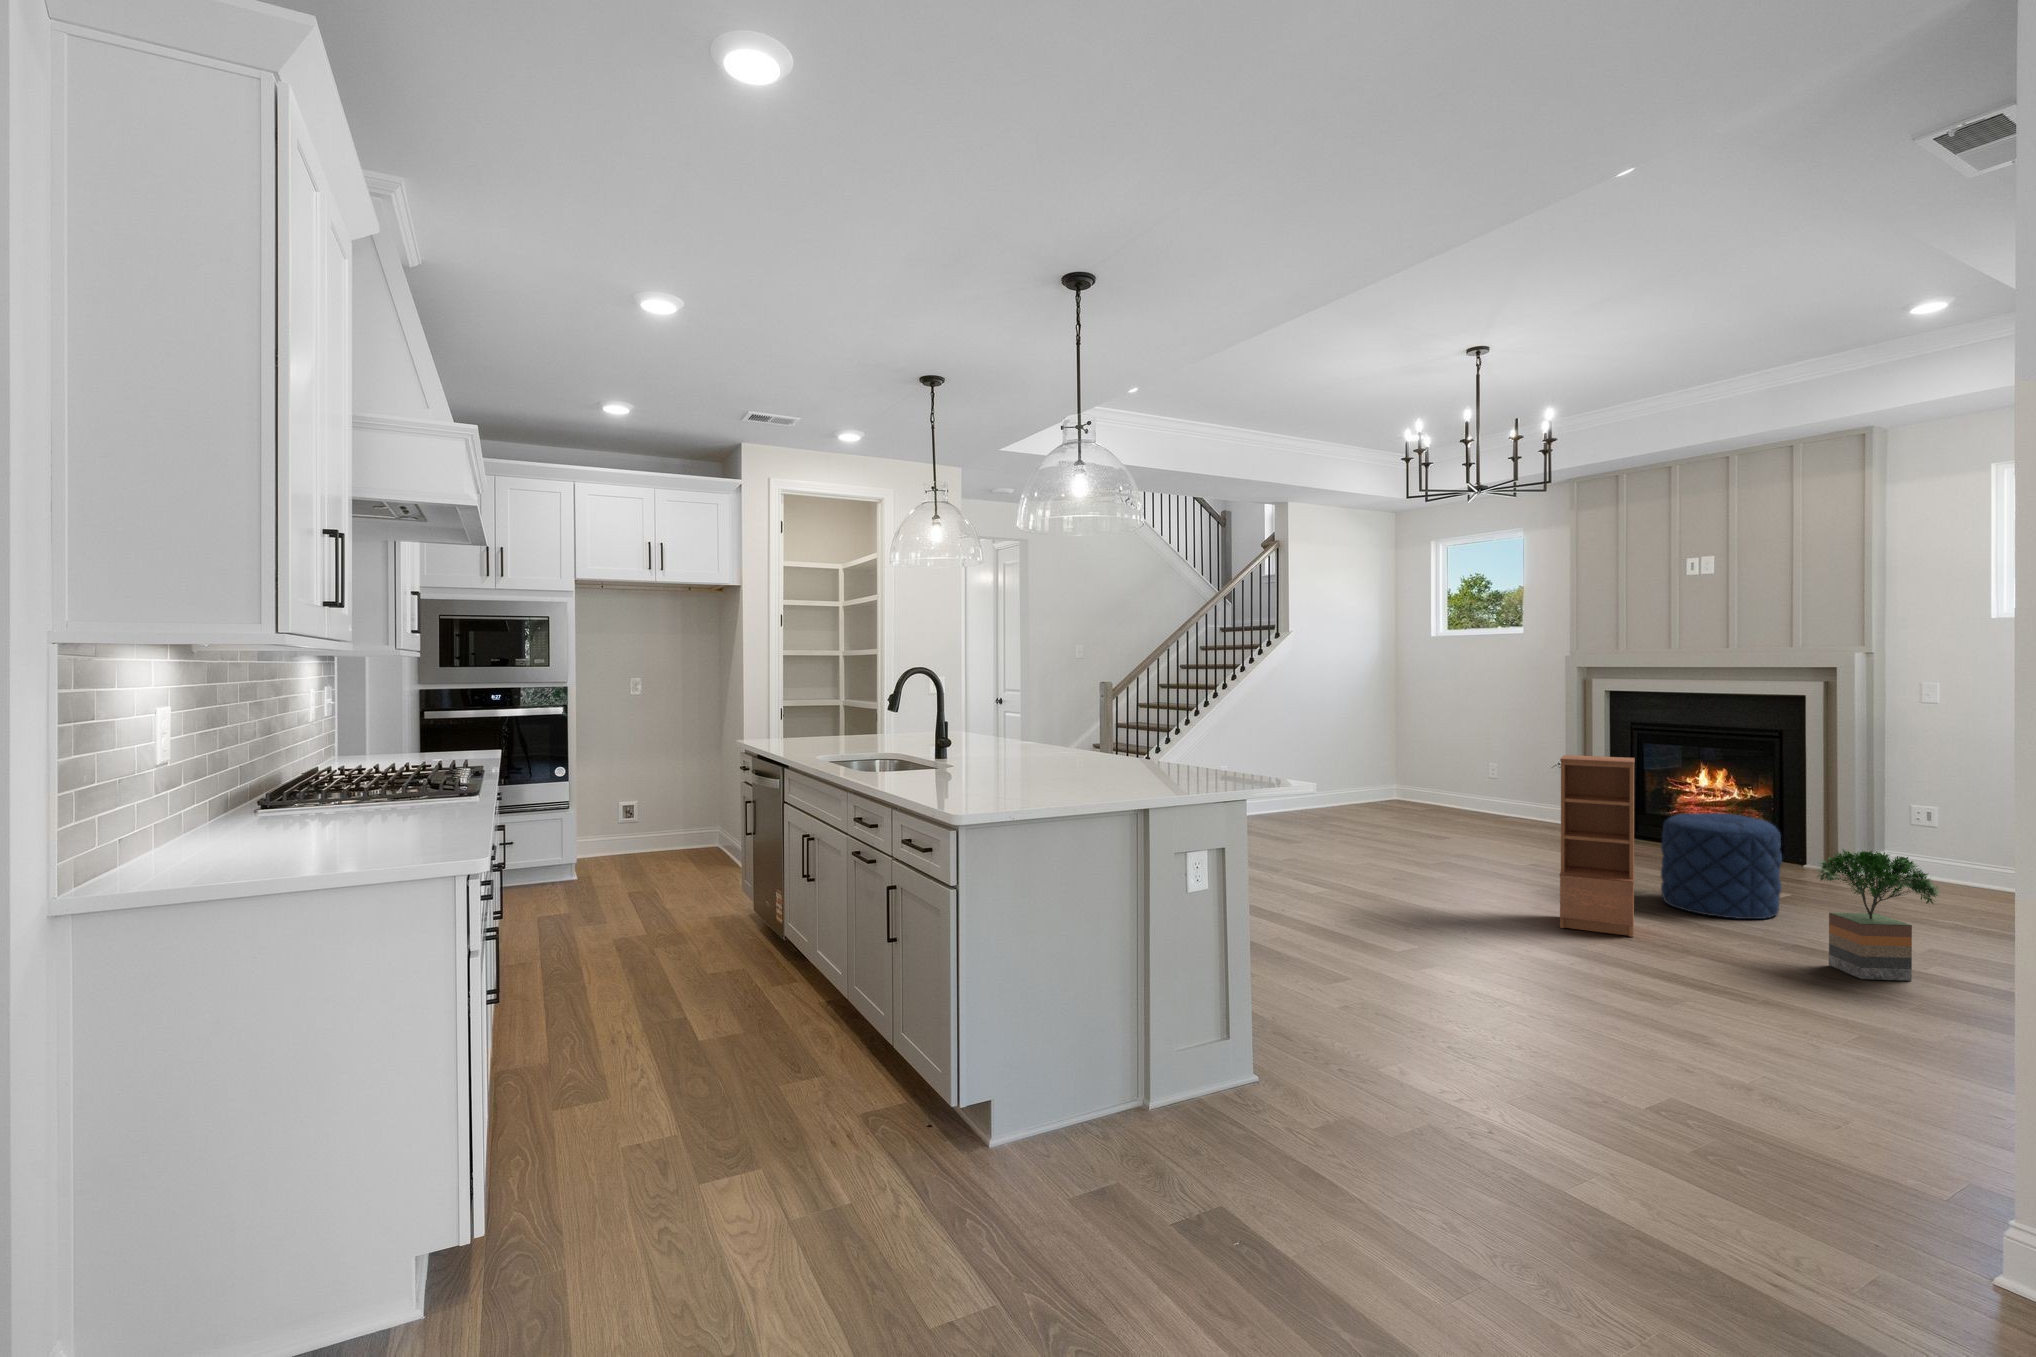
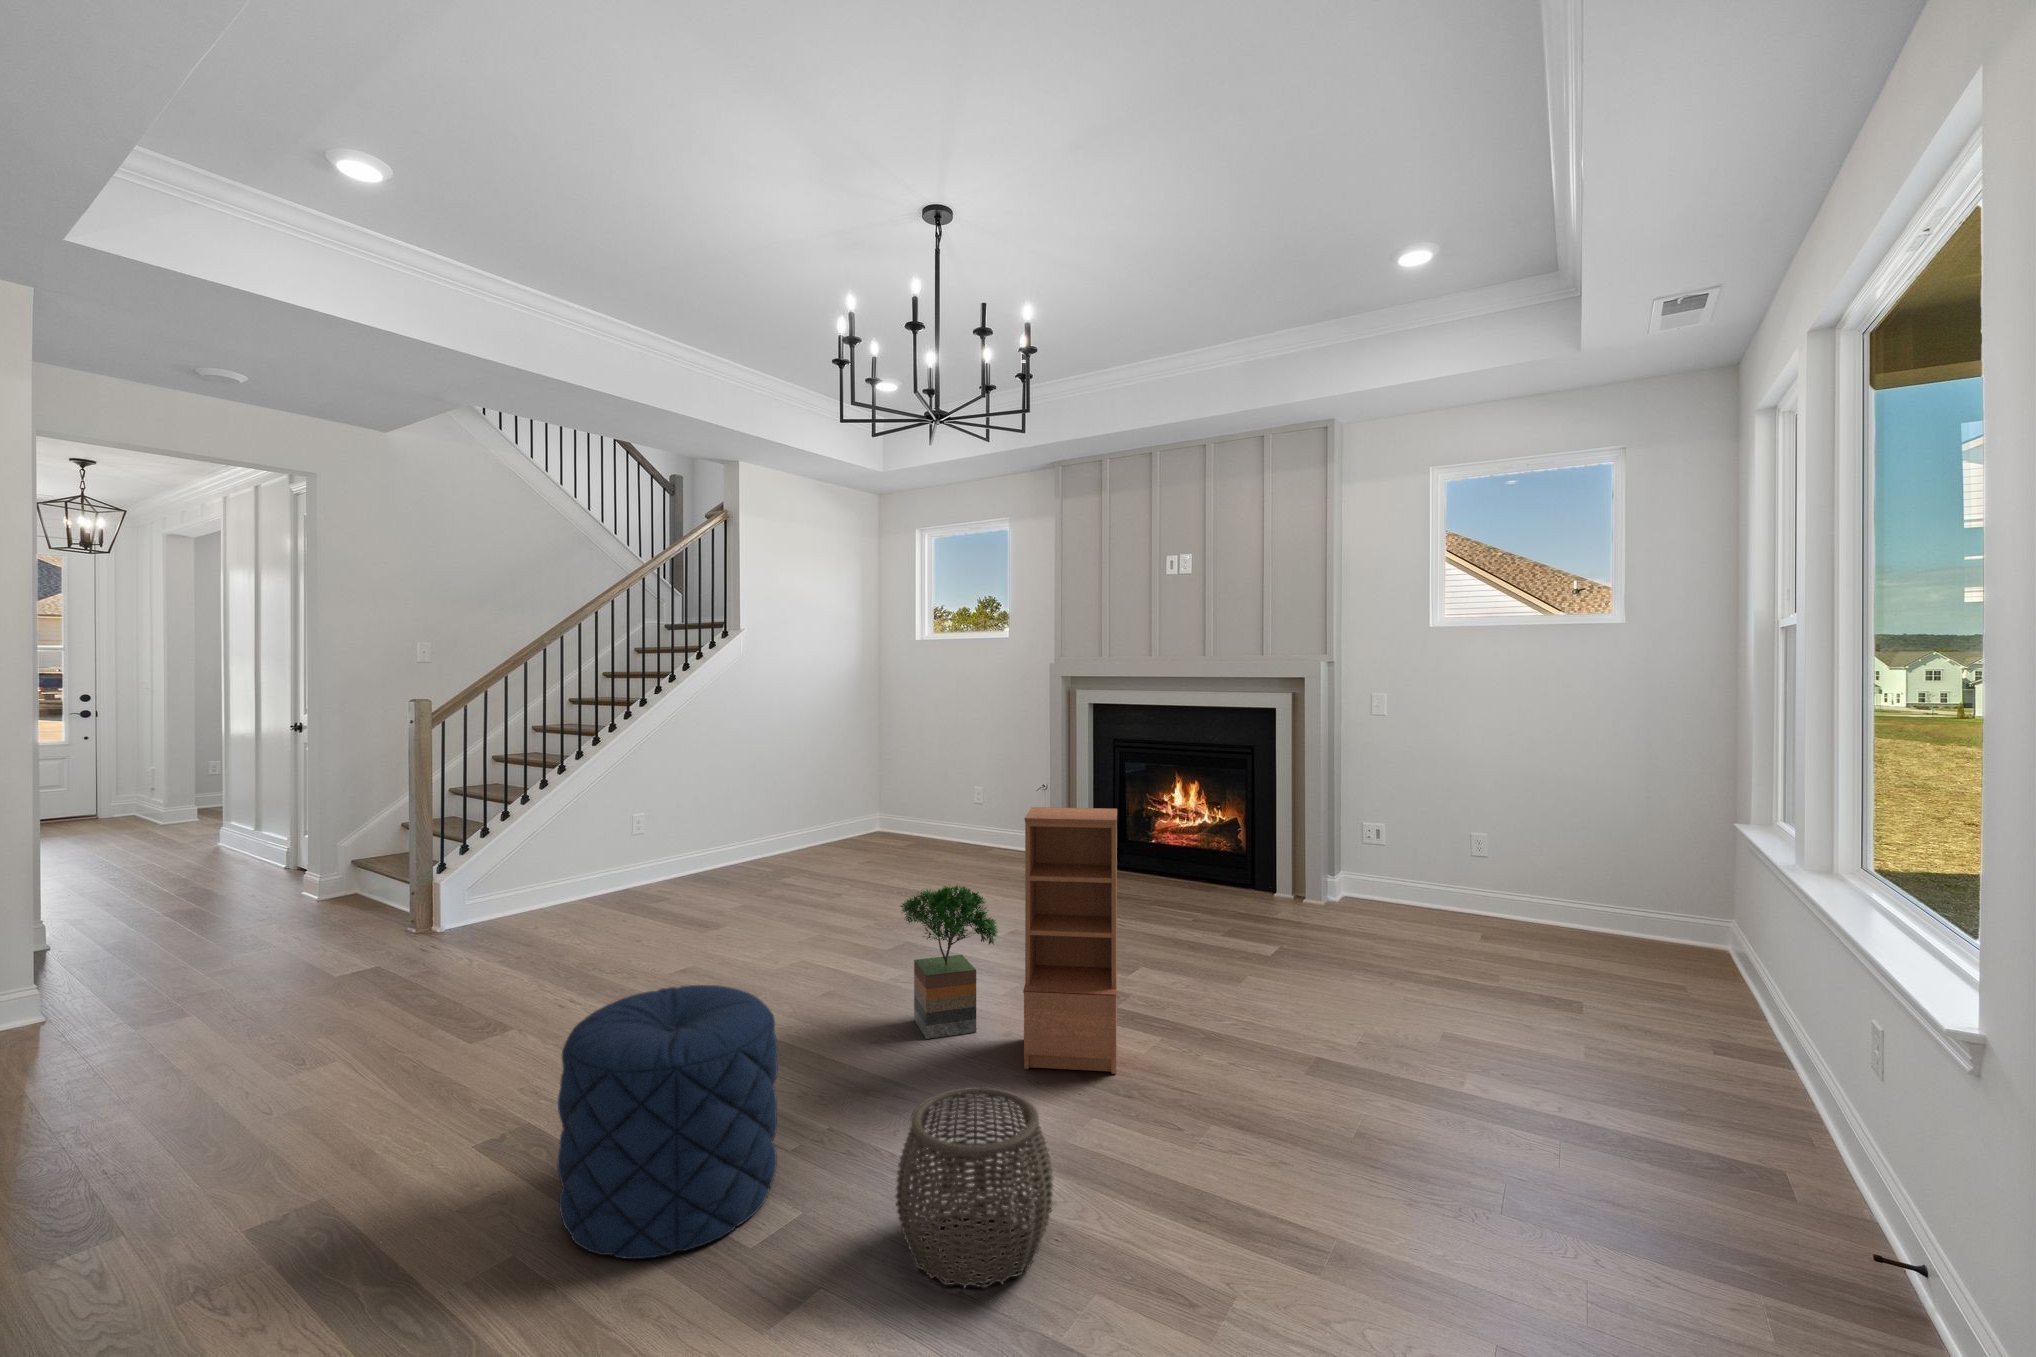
pouf: present [1661,813,1782,919] -> present [558,985,778,1259]
potted tree: present [1817,850,1939,981] -> present [900,885,998,1039]
woven basket: none [1490,897,1590,991] -> present [895,1087,1053,1288]

